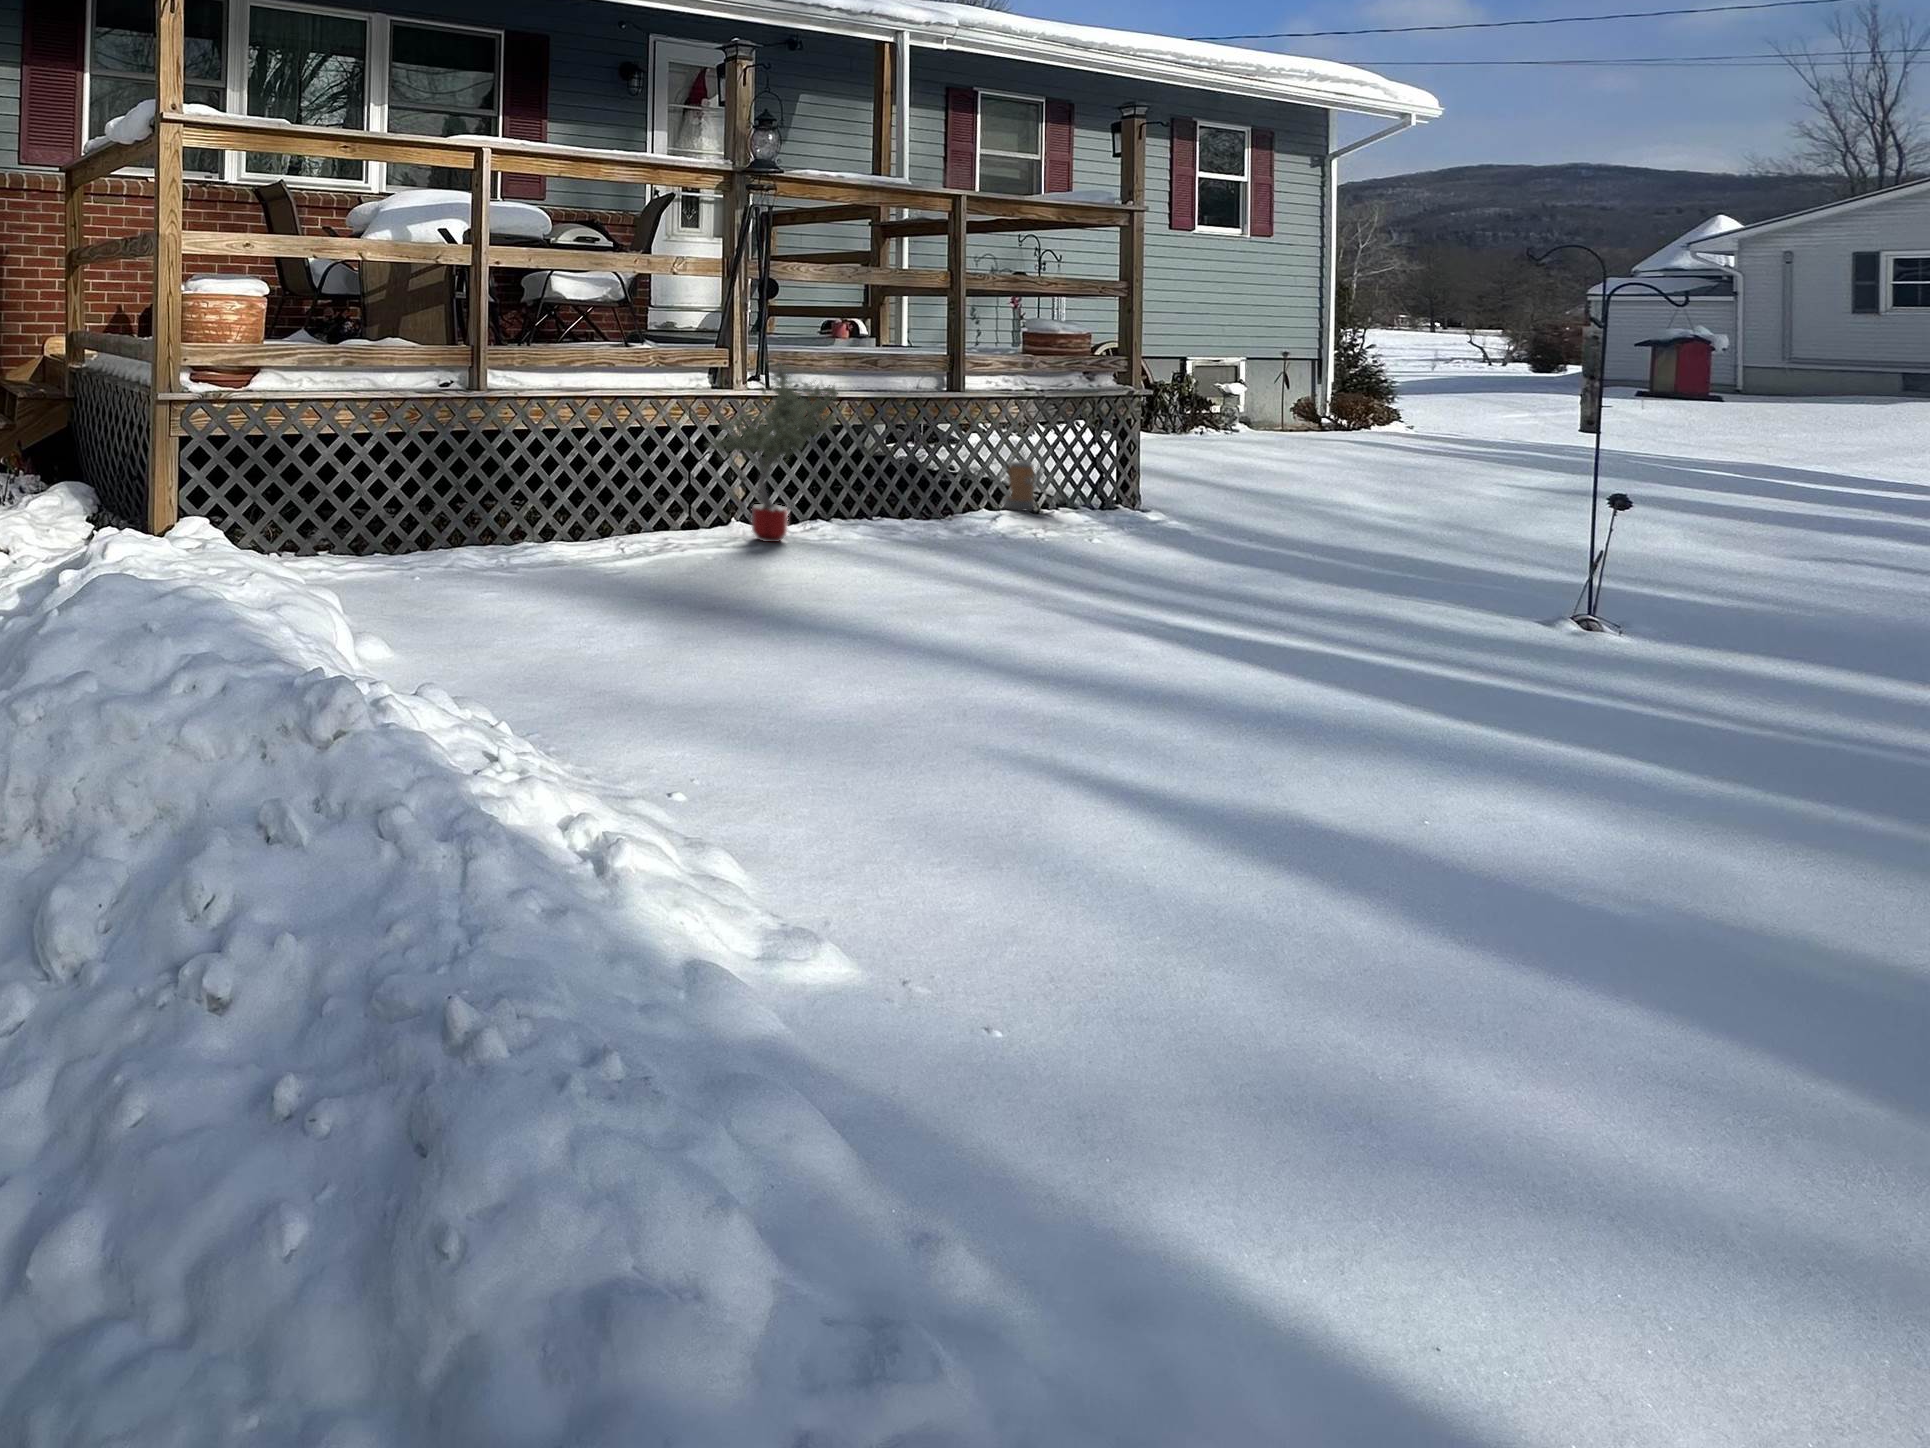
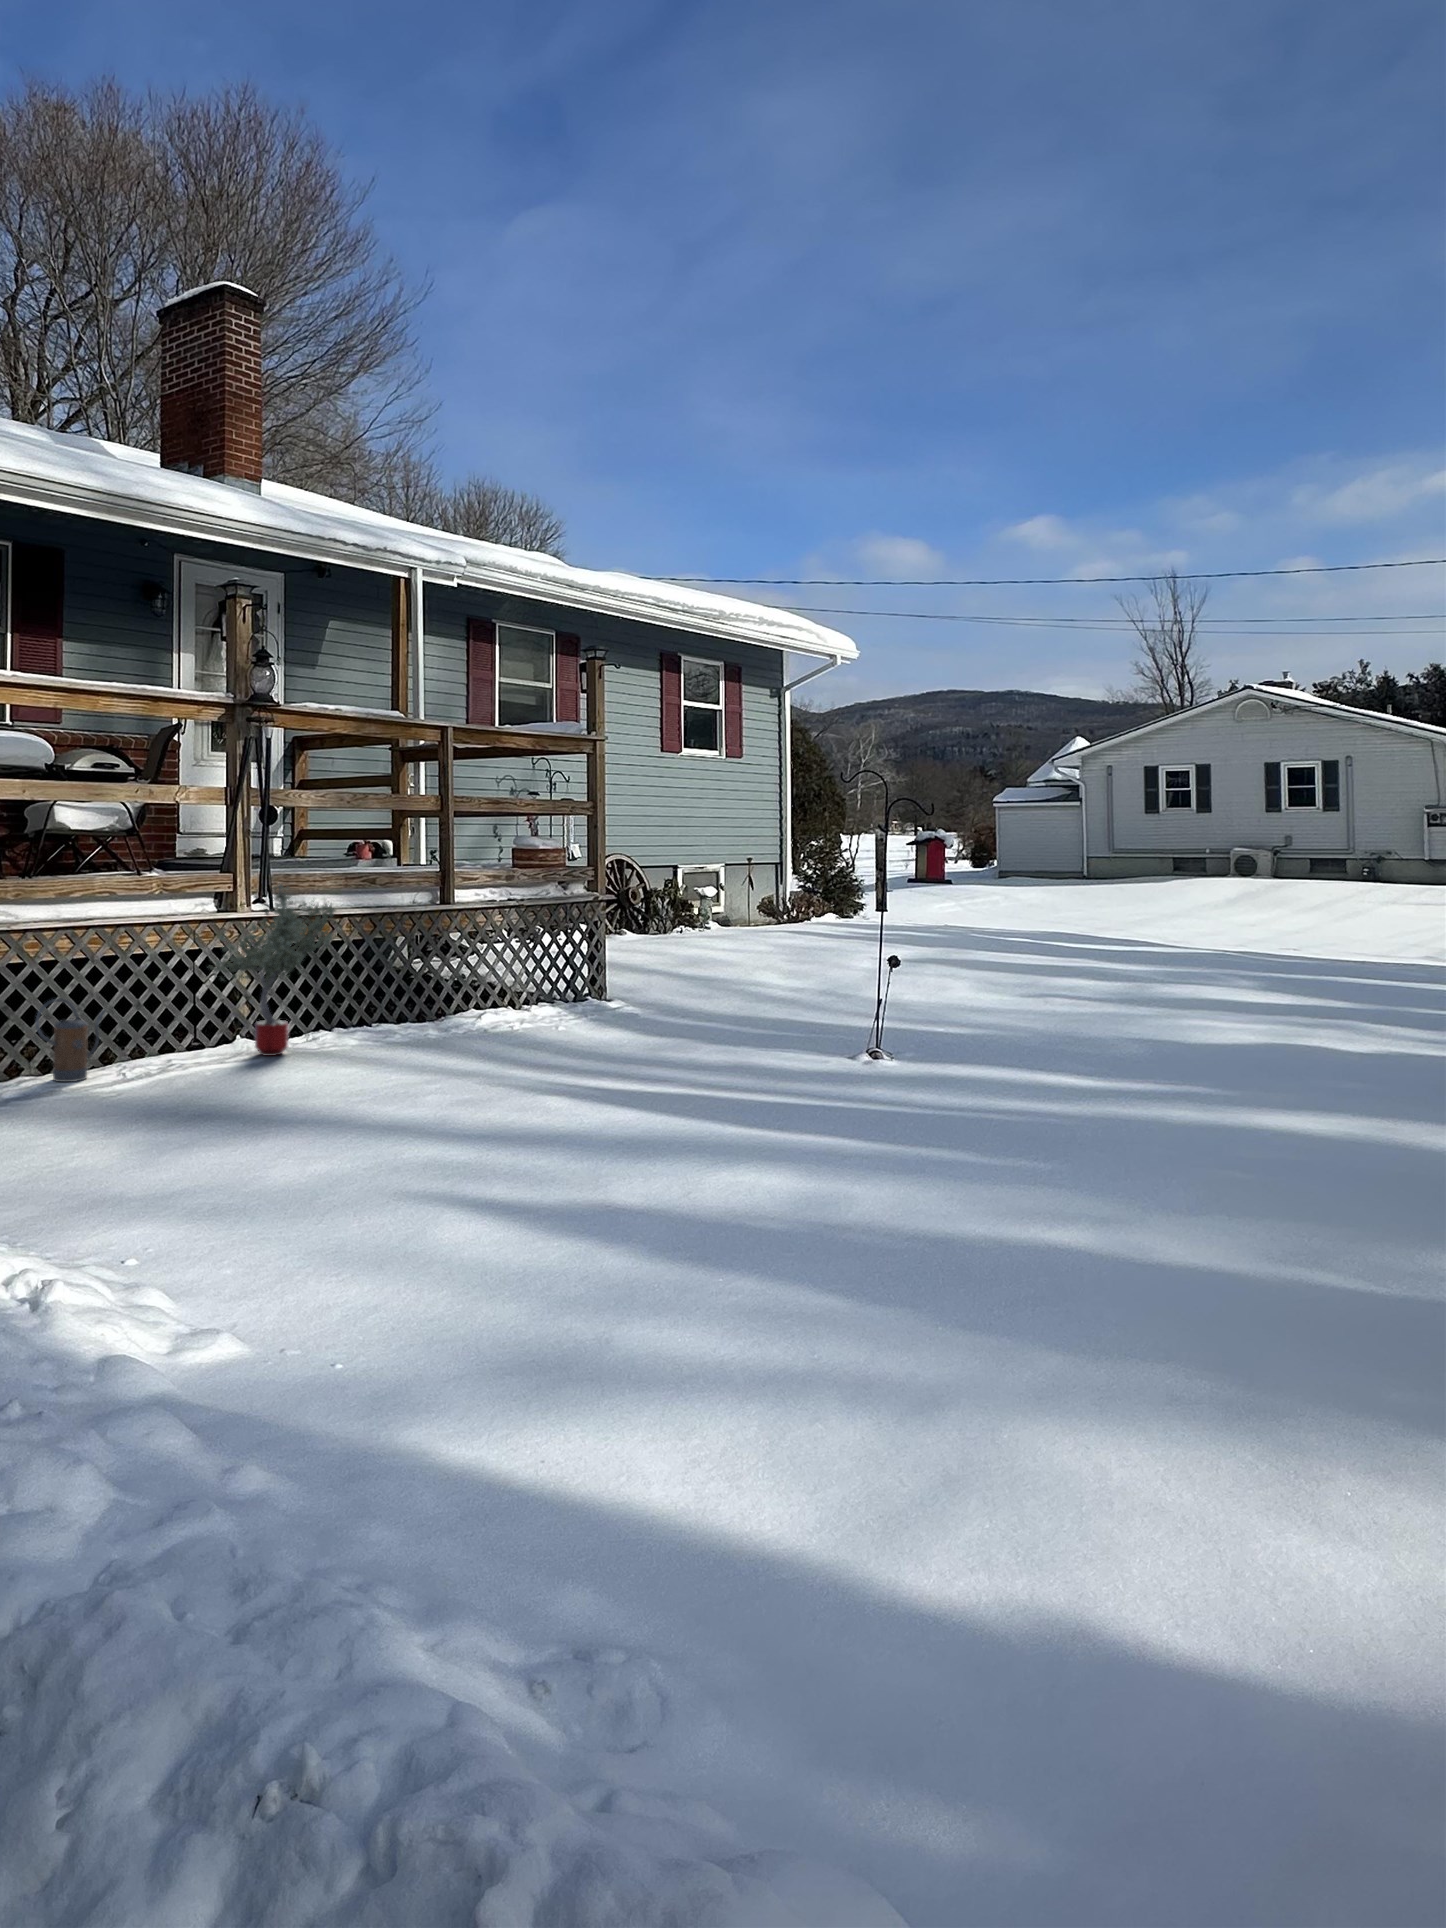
watering can: present [1003,453,1042,511] -> present [36,998,105,1082]

